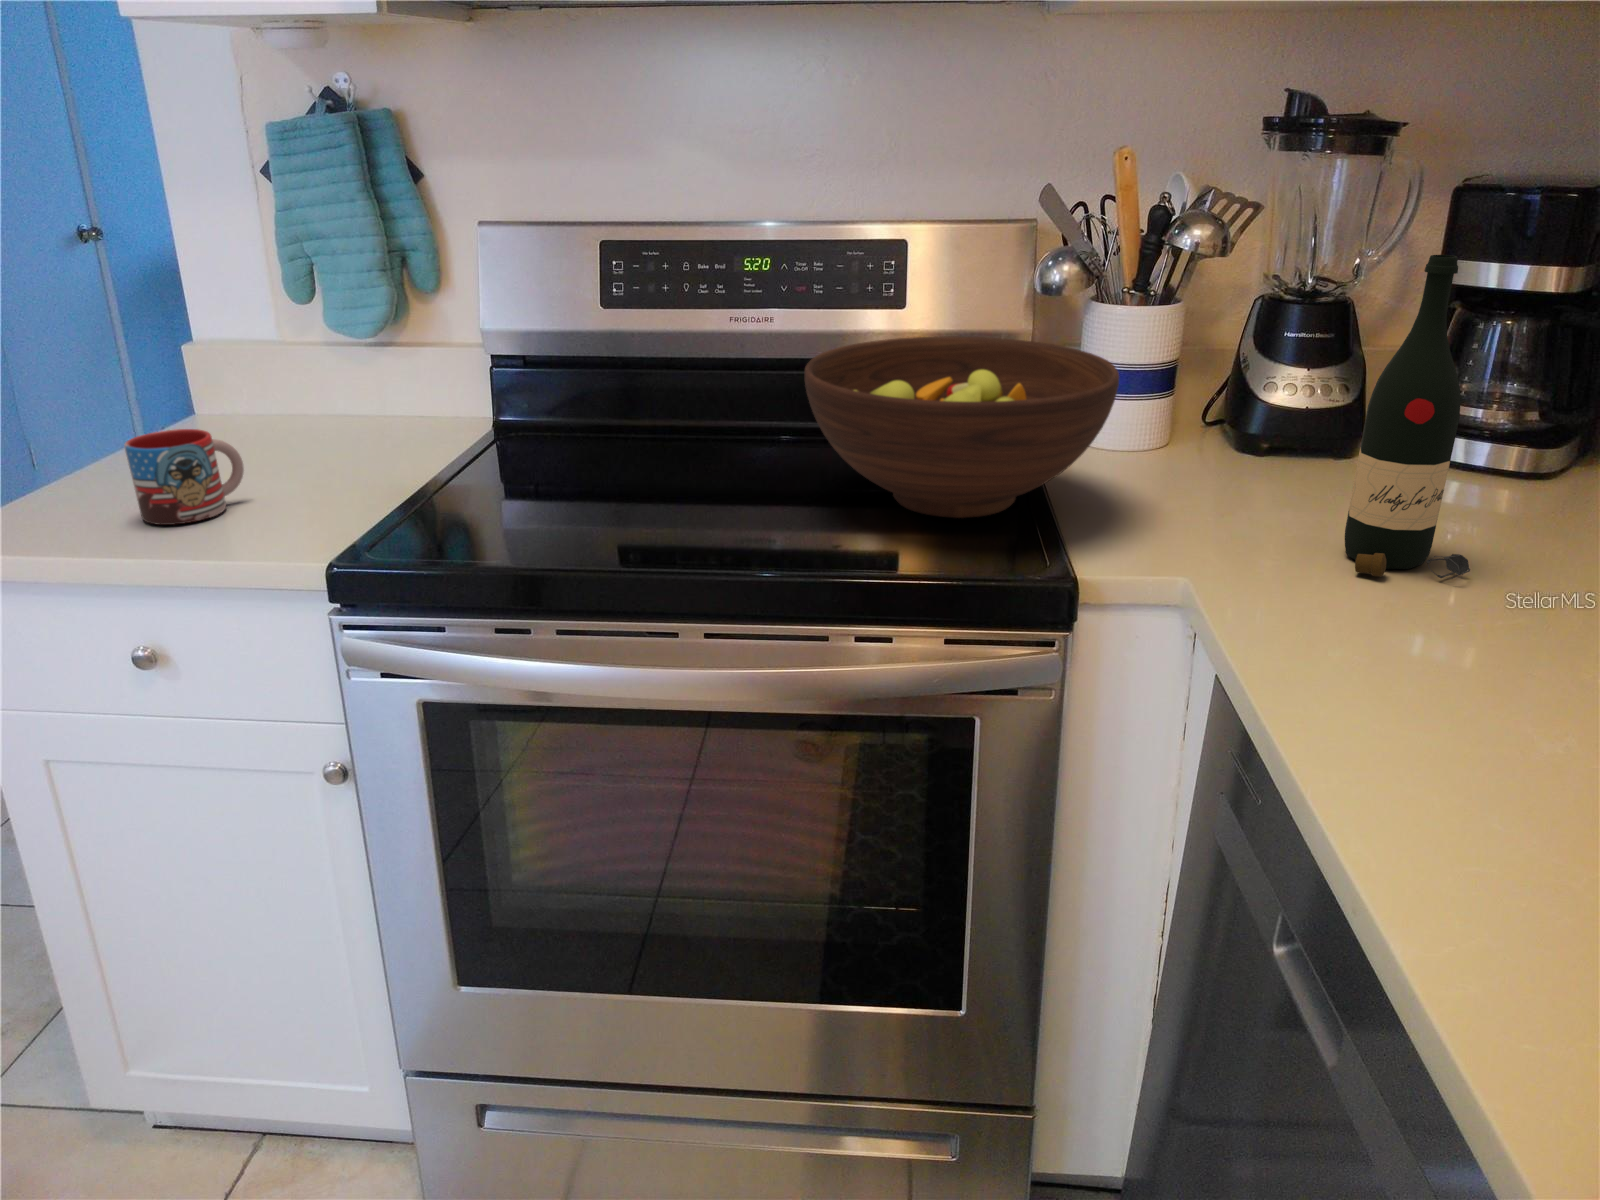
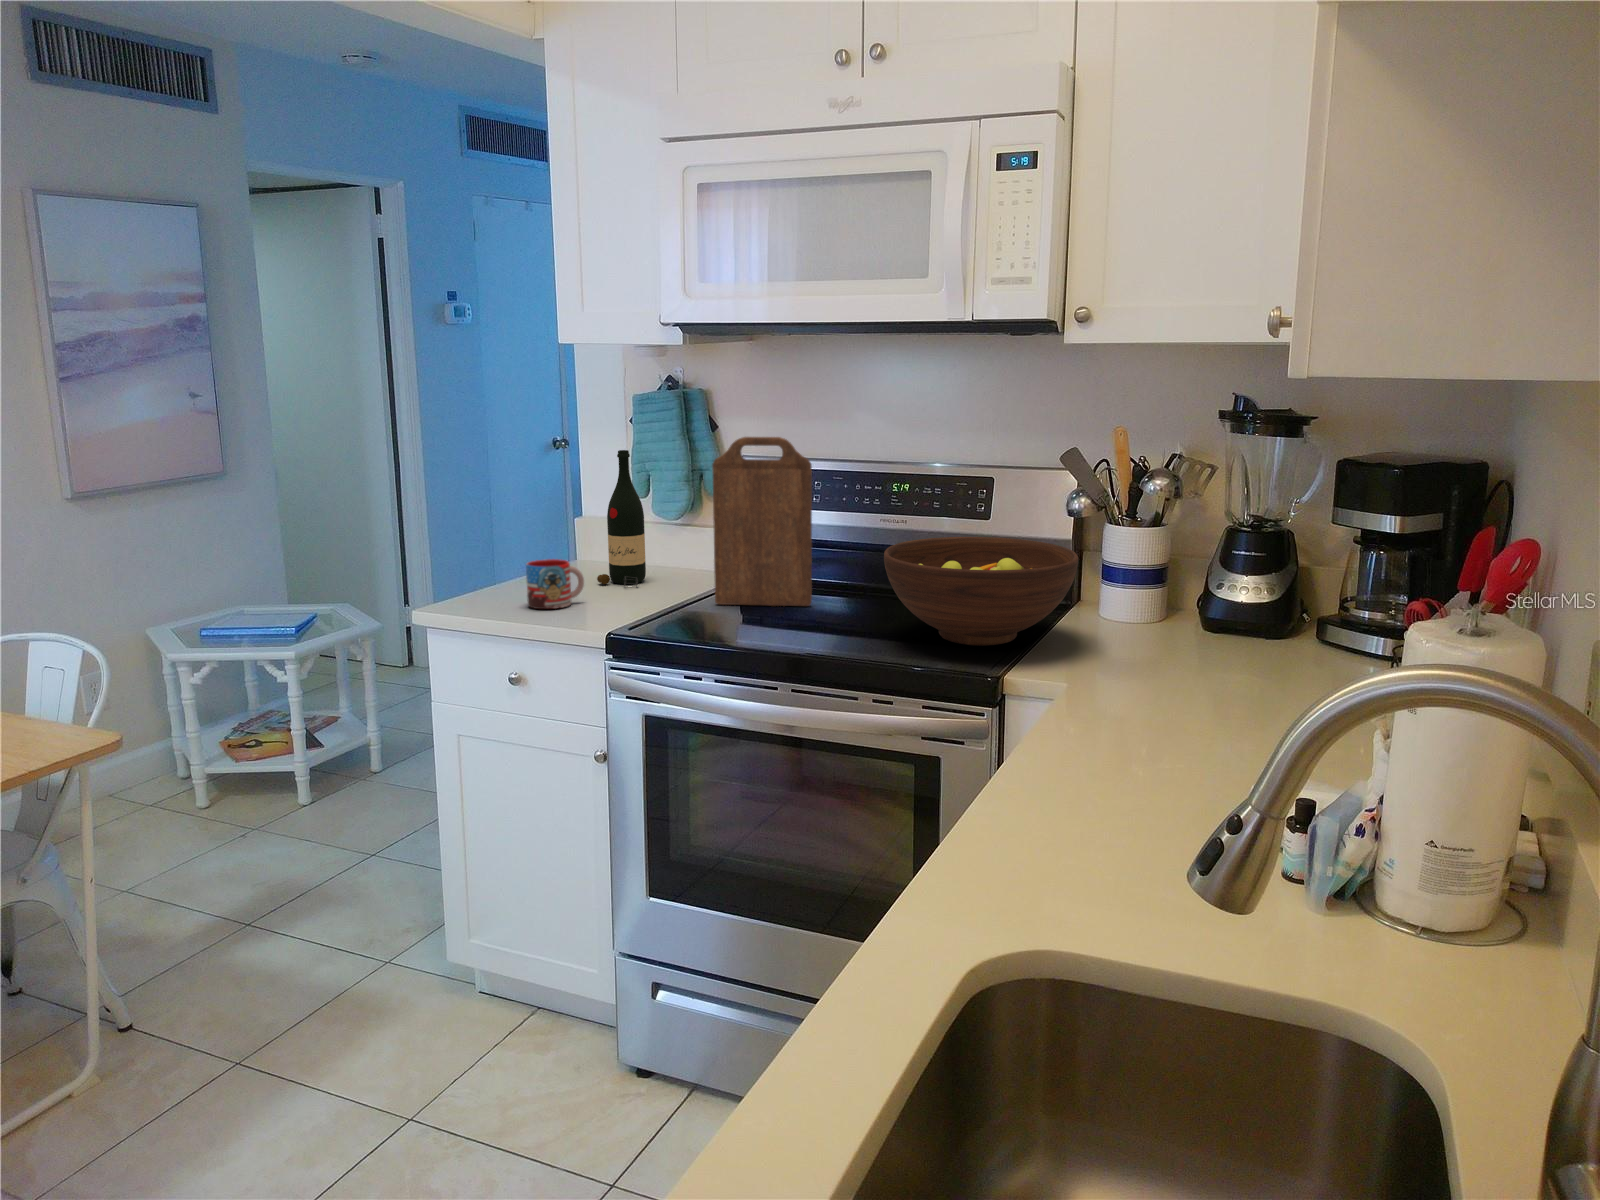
cutting board: none [458,184,647,480] -> present [712,437,812,606]
wine bottle: present [1345,255,1470,579] -> present [597,450,646,586]

